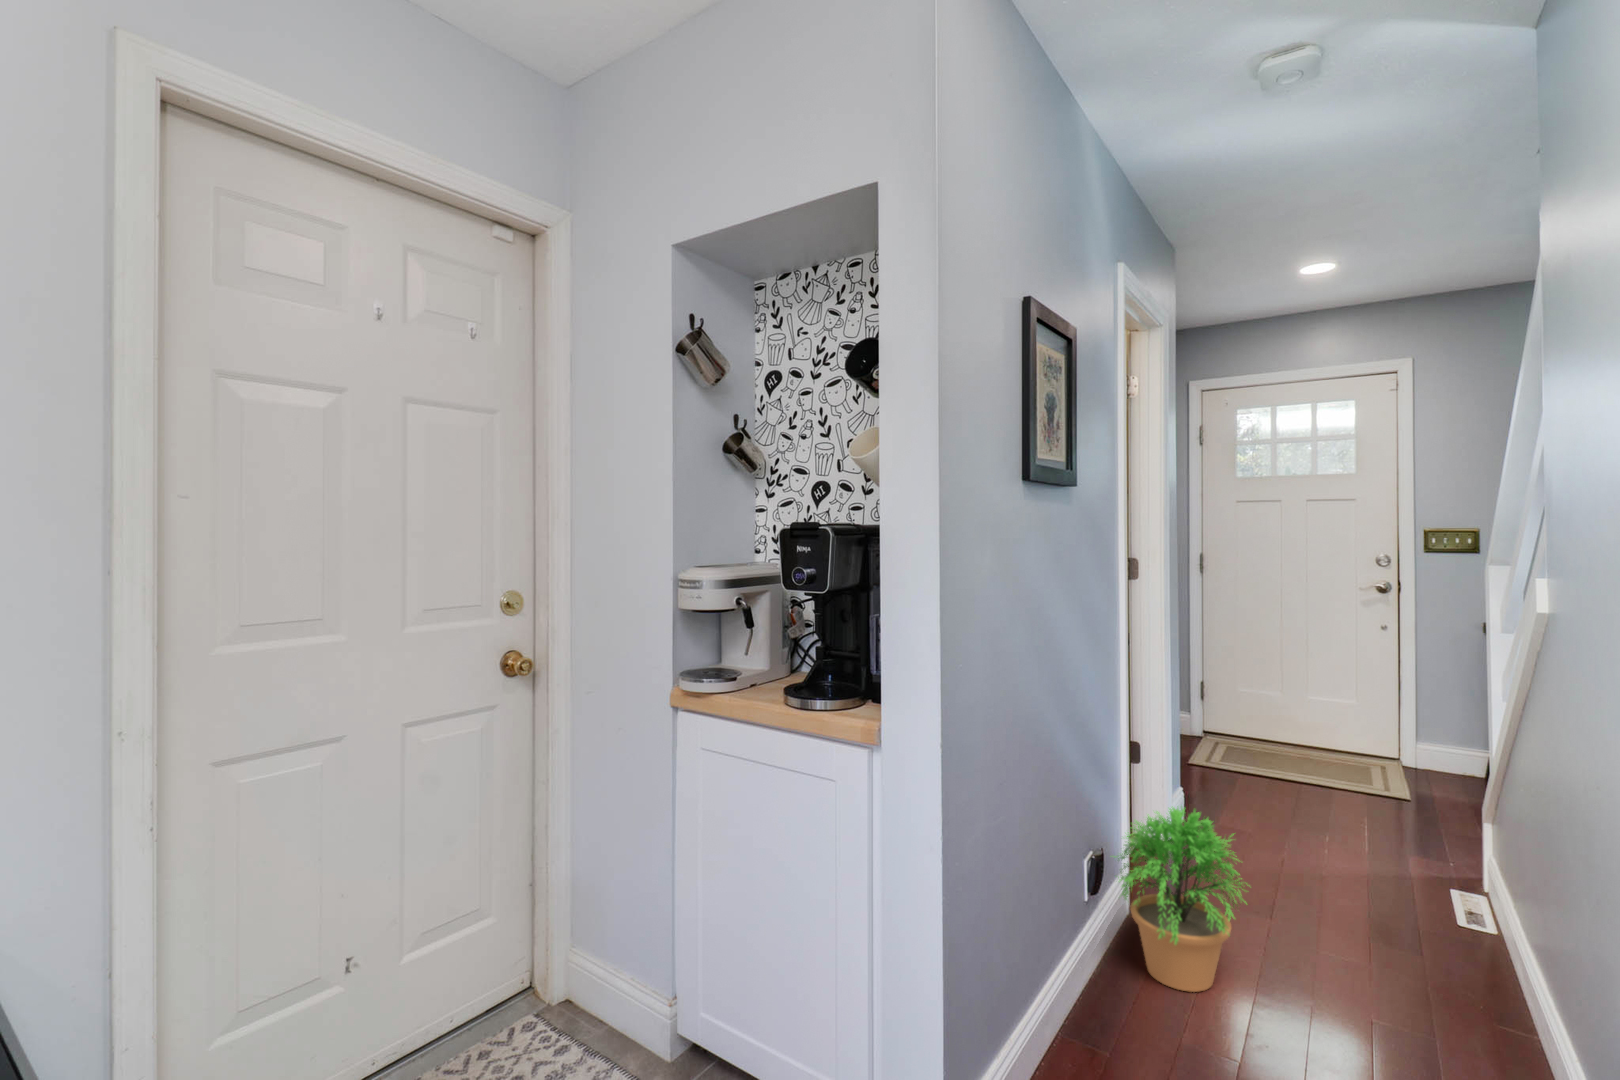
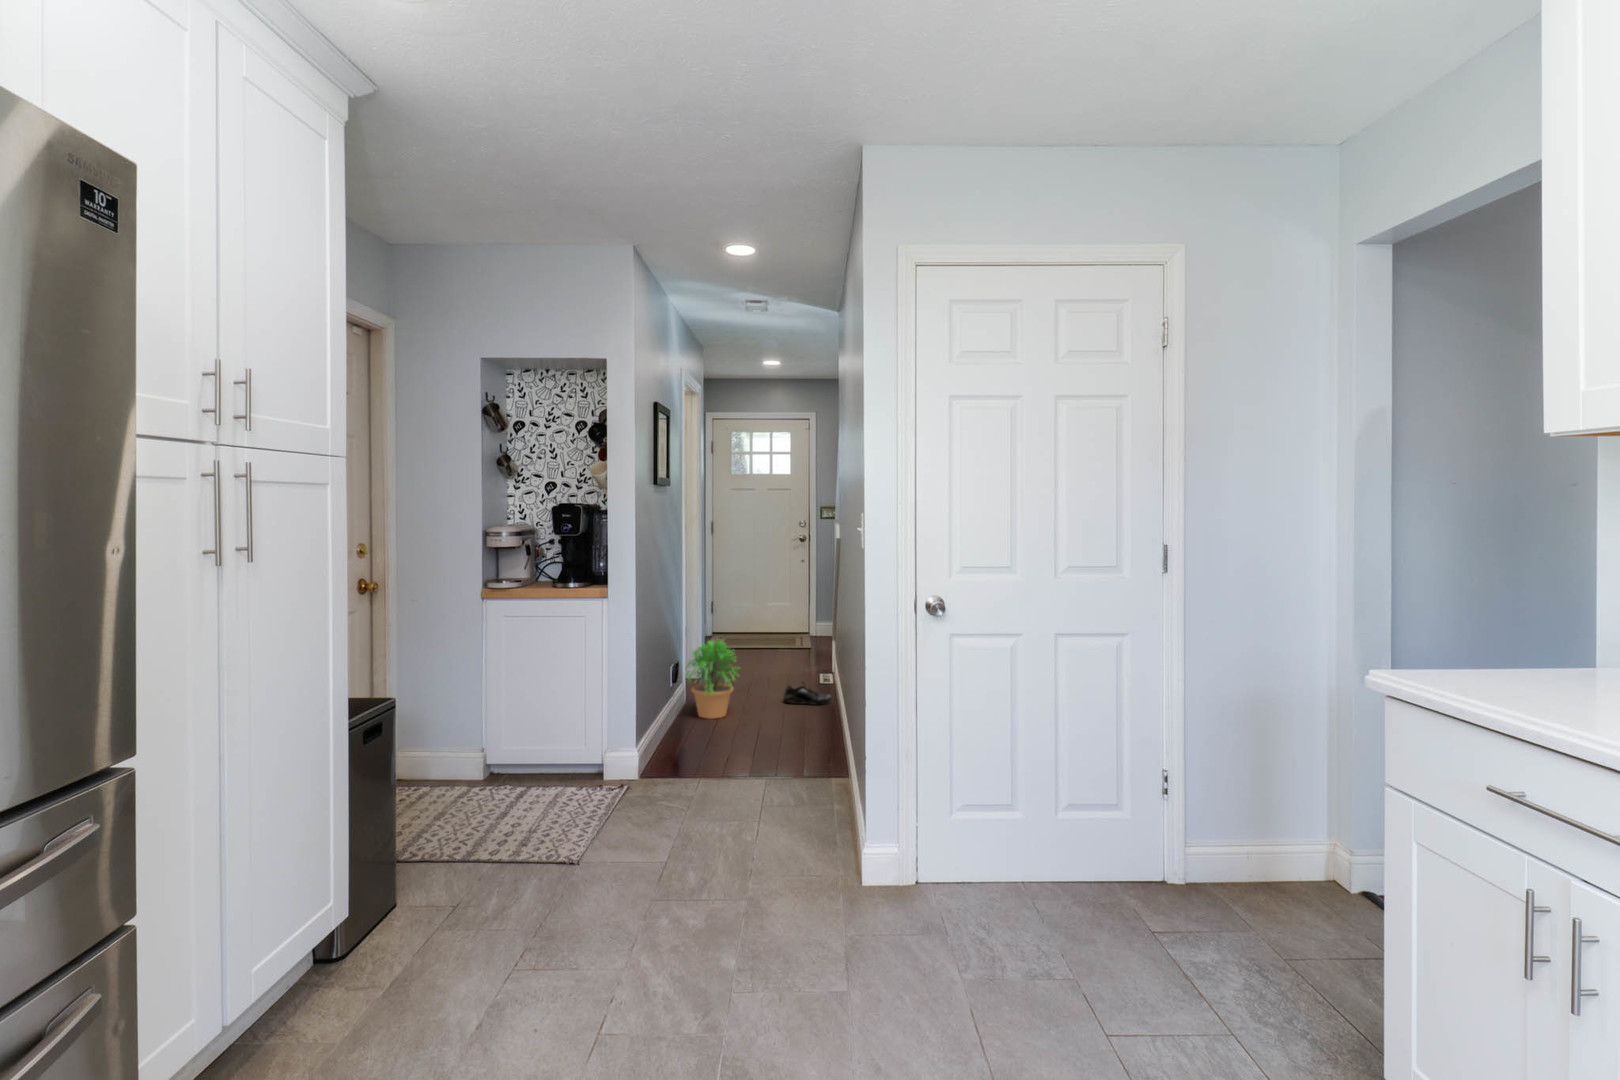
shoe: none [1362,930,1510,1004] -> present [783,682,831,704]

